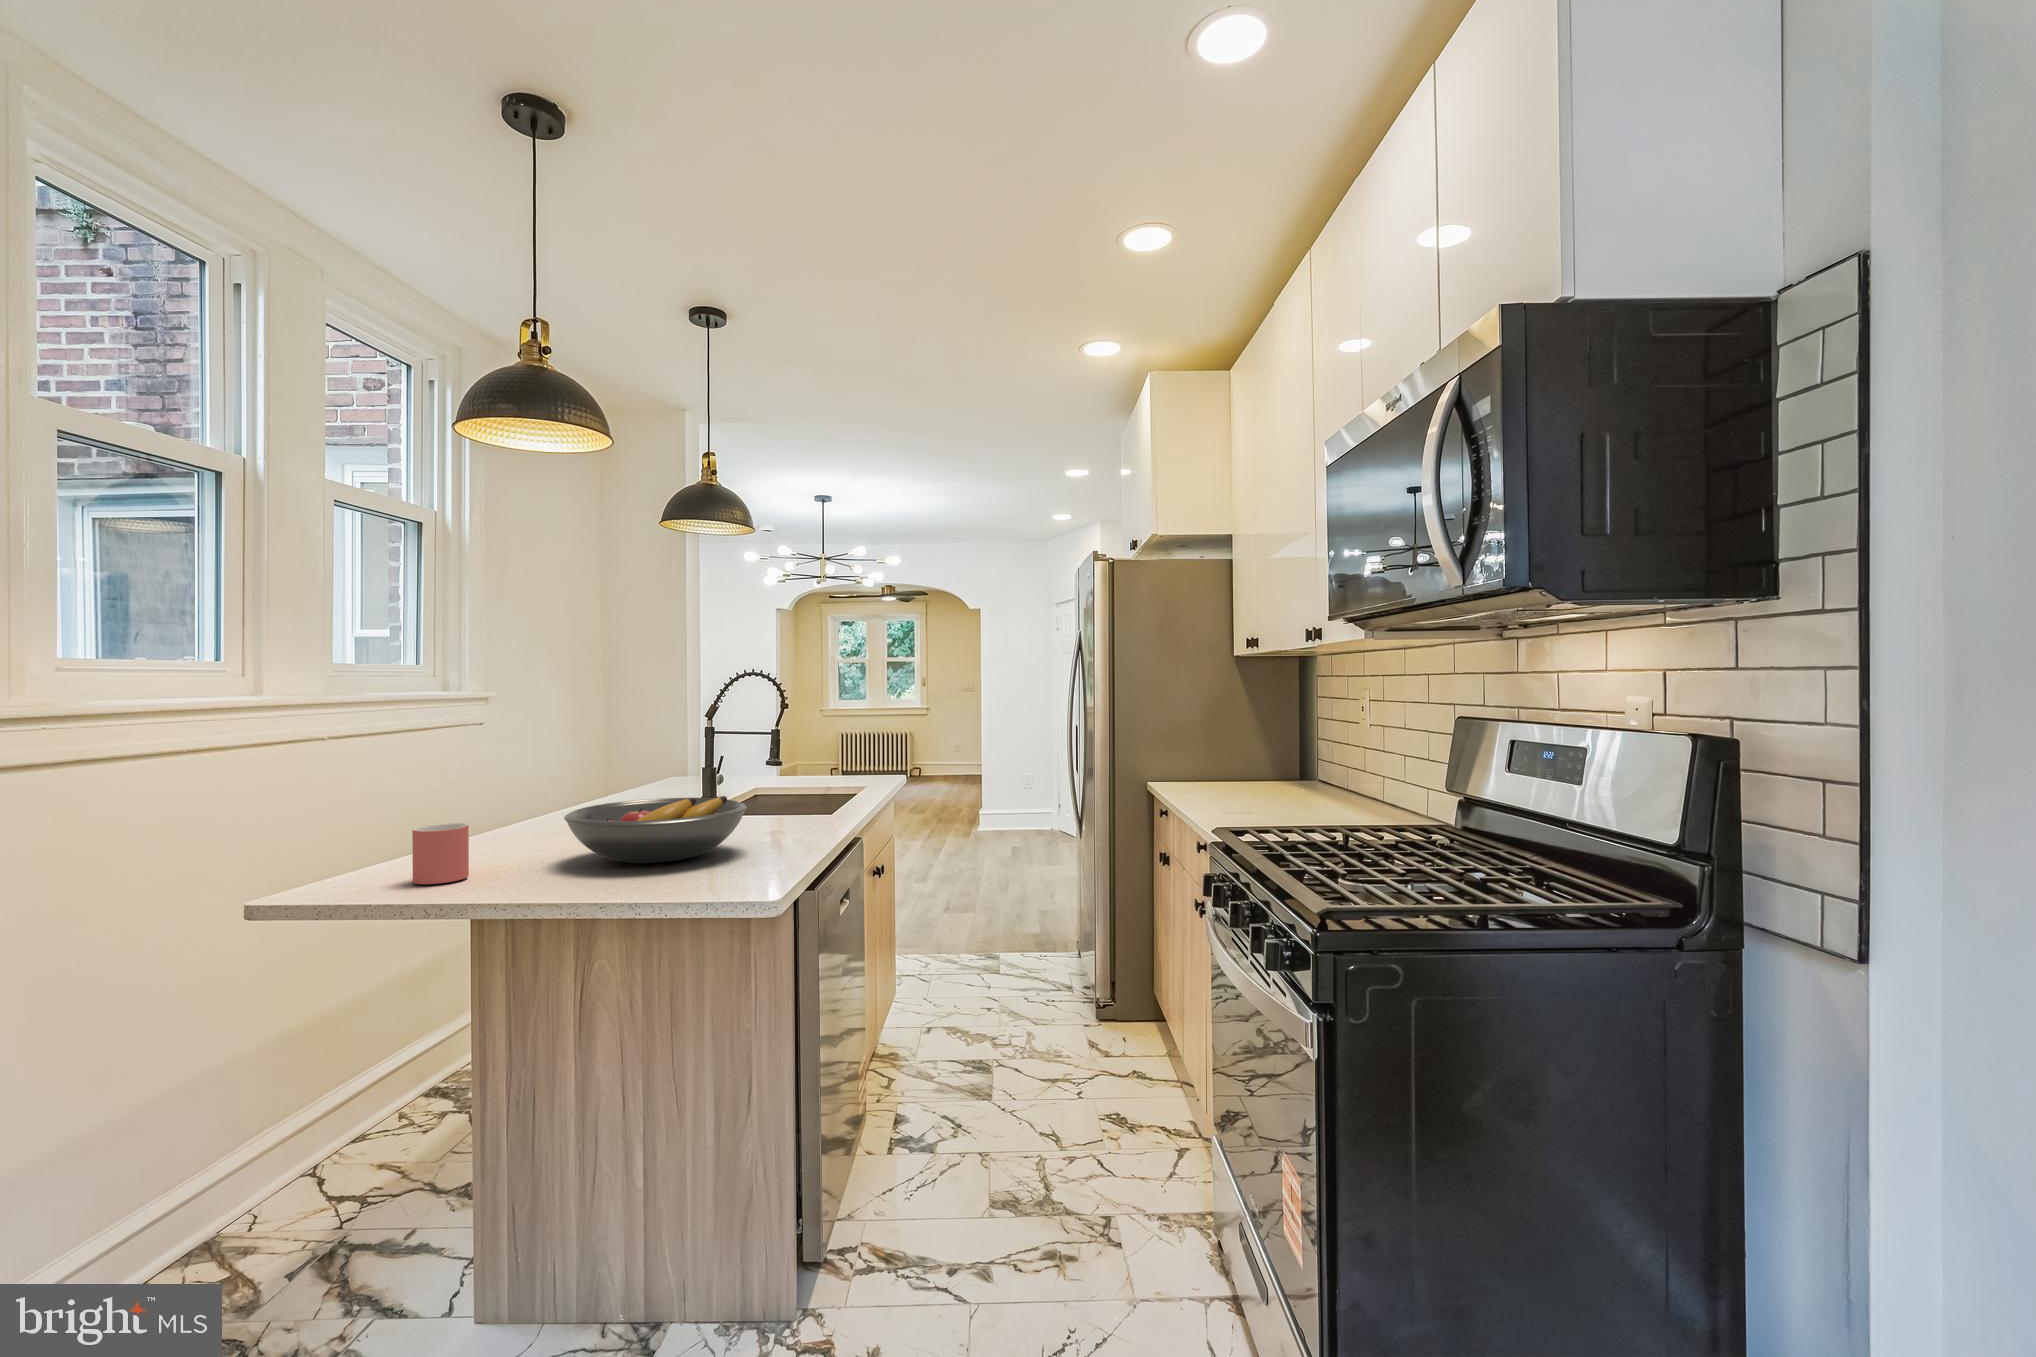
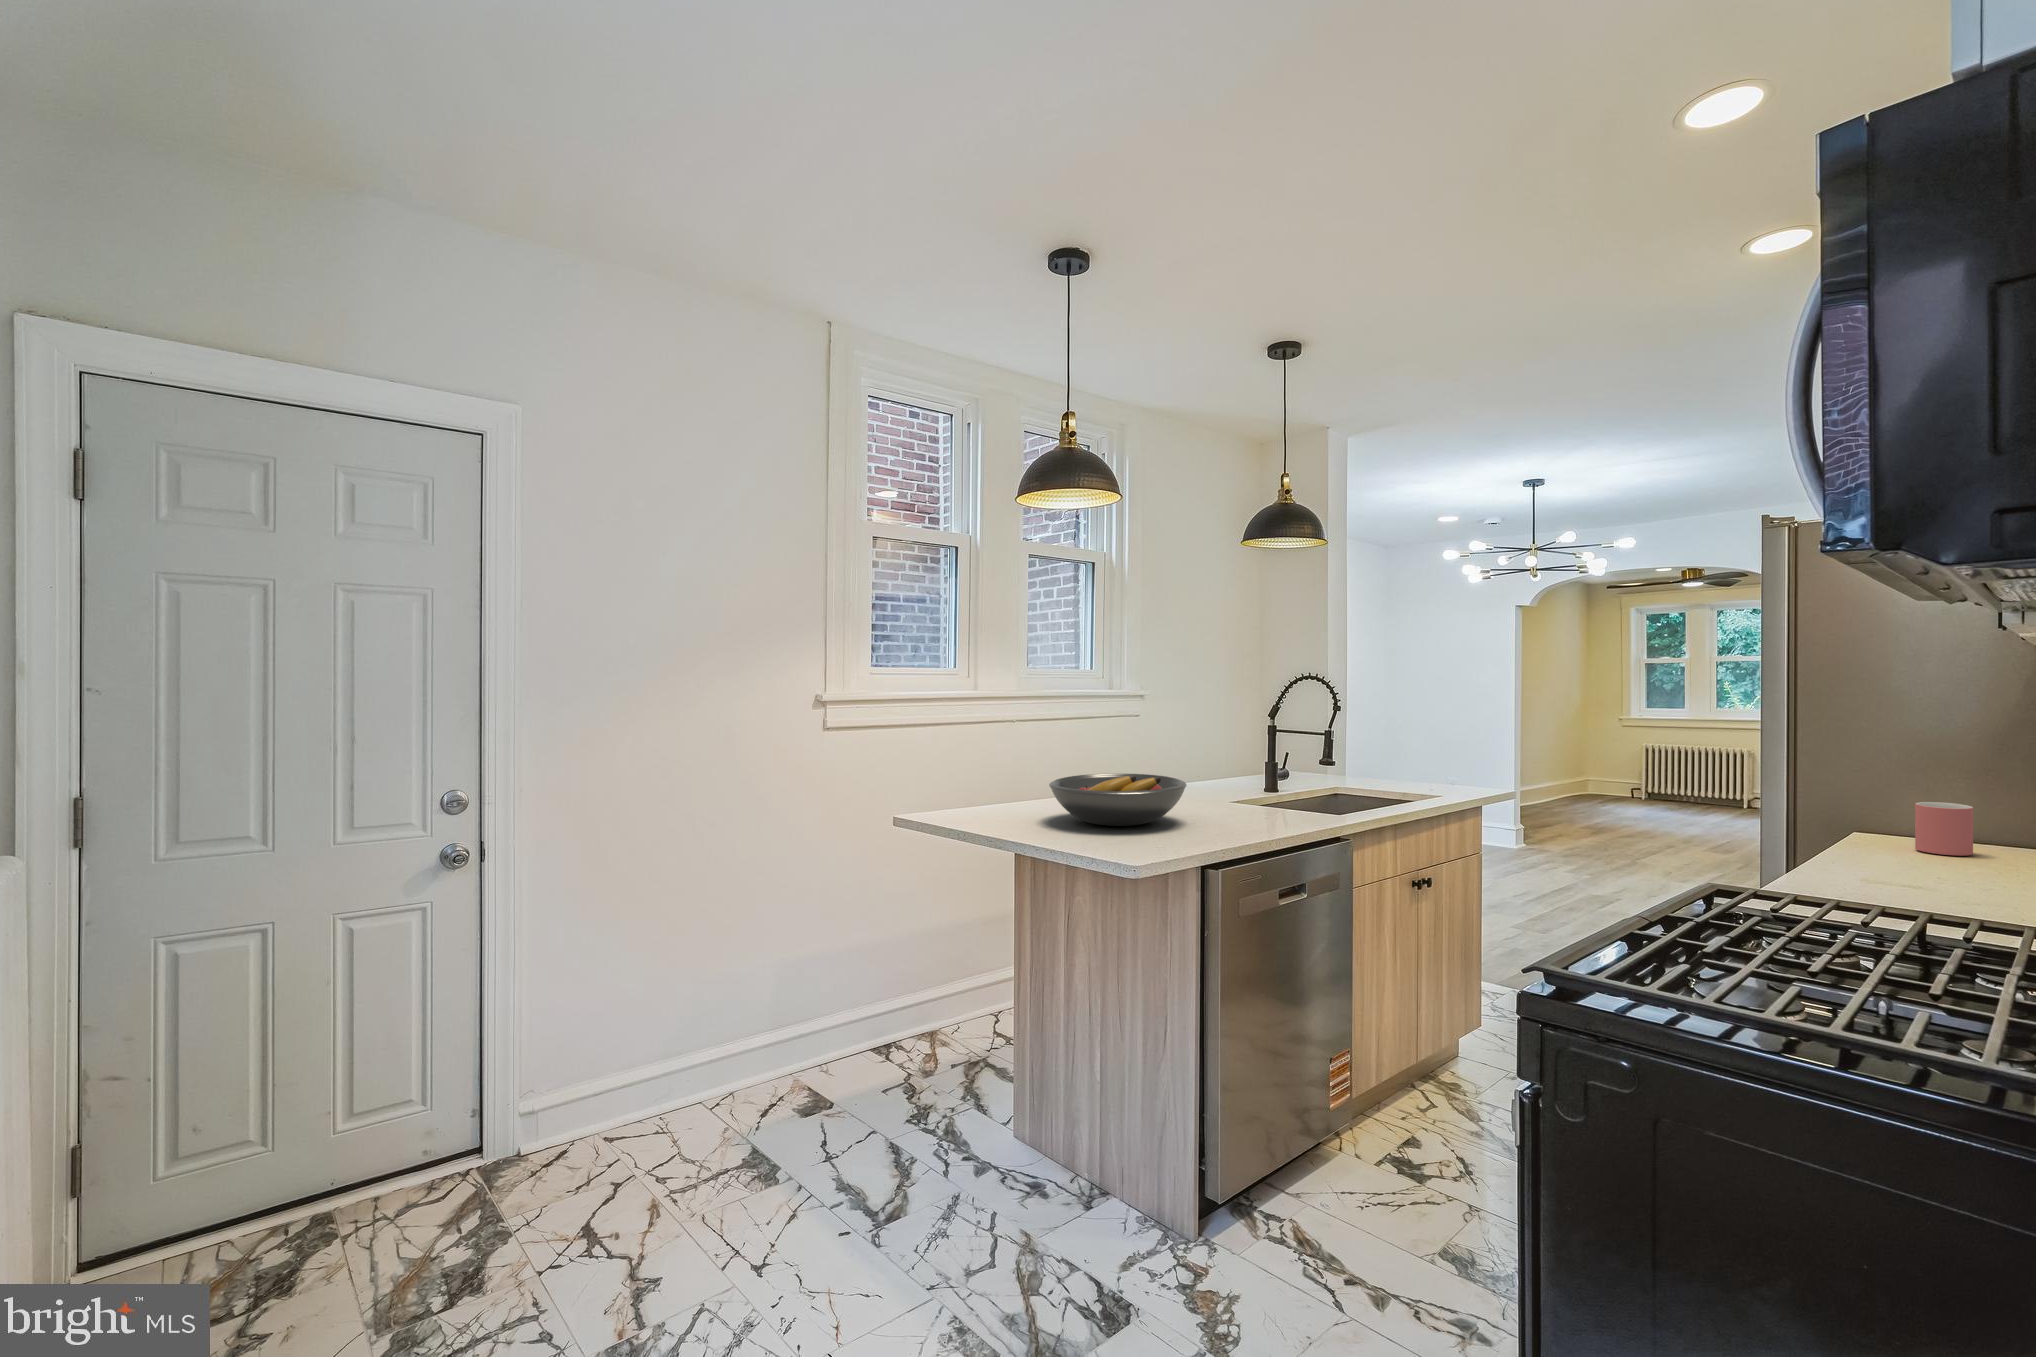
mug: present [412,823,469,884] -> present [1915,802,1973,856]

